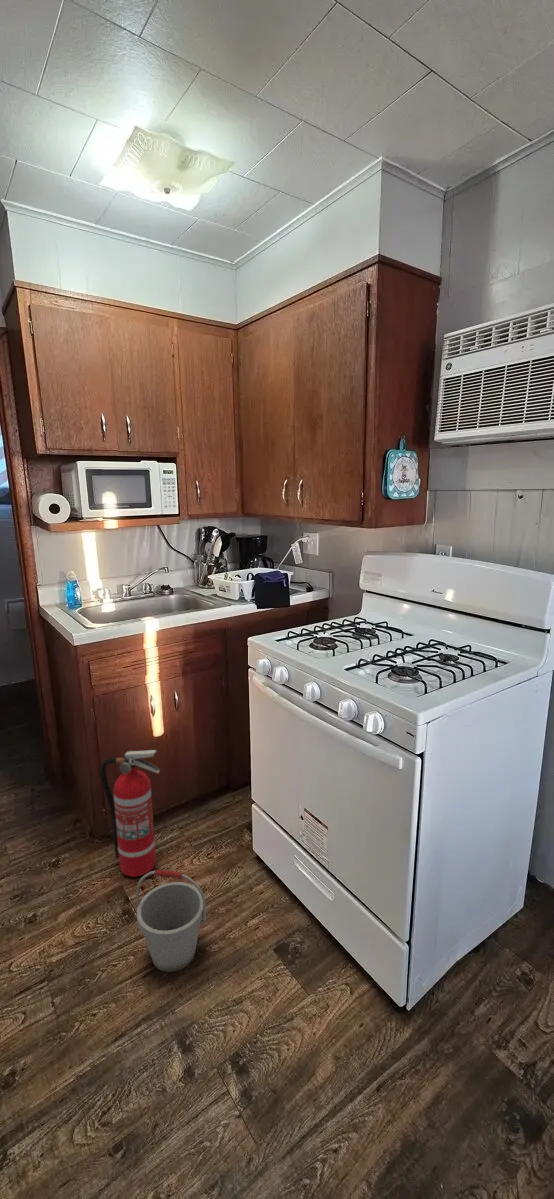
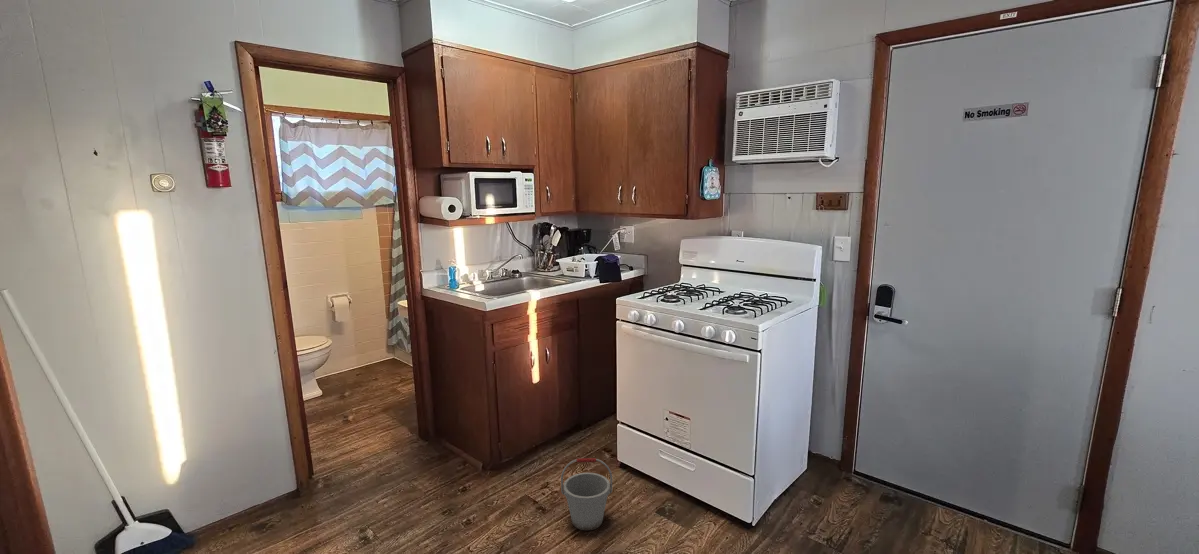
fire extinguisher: present [100,750,160,877] -> none [505,385,553,486]

